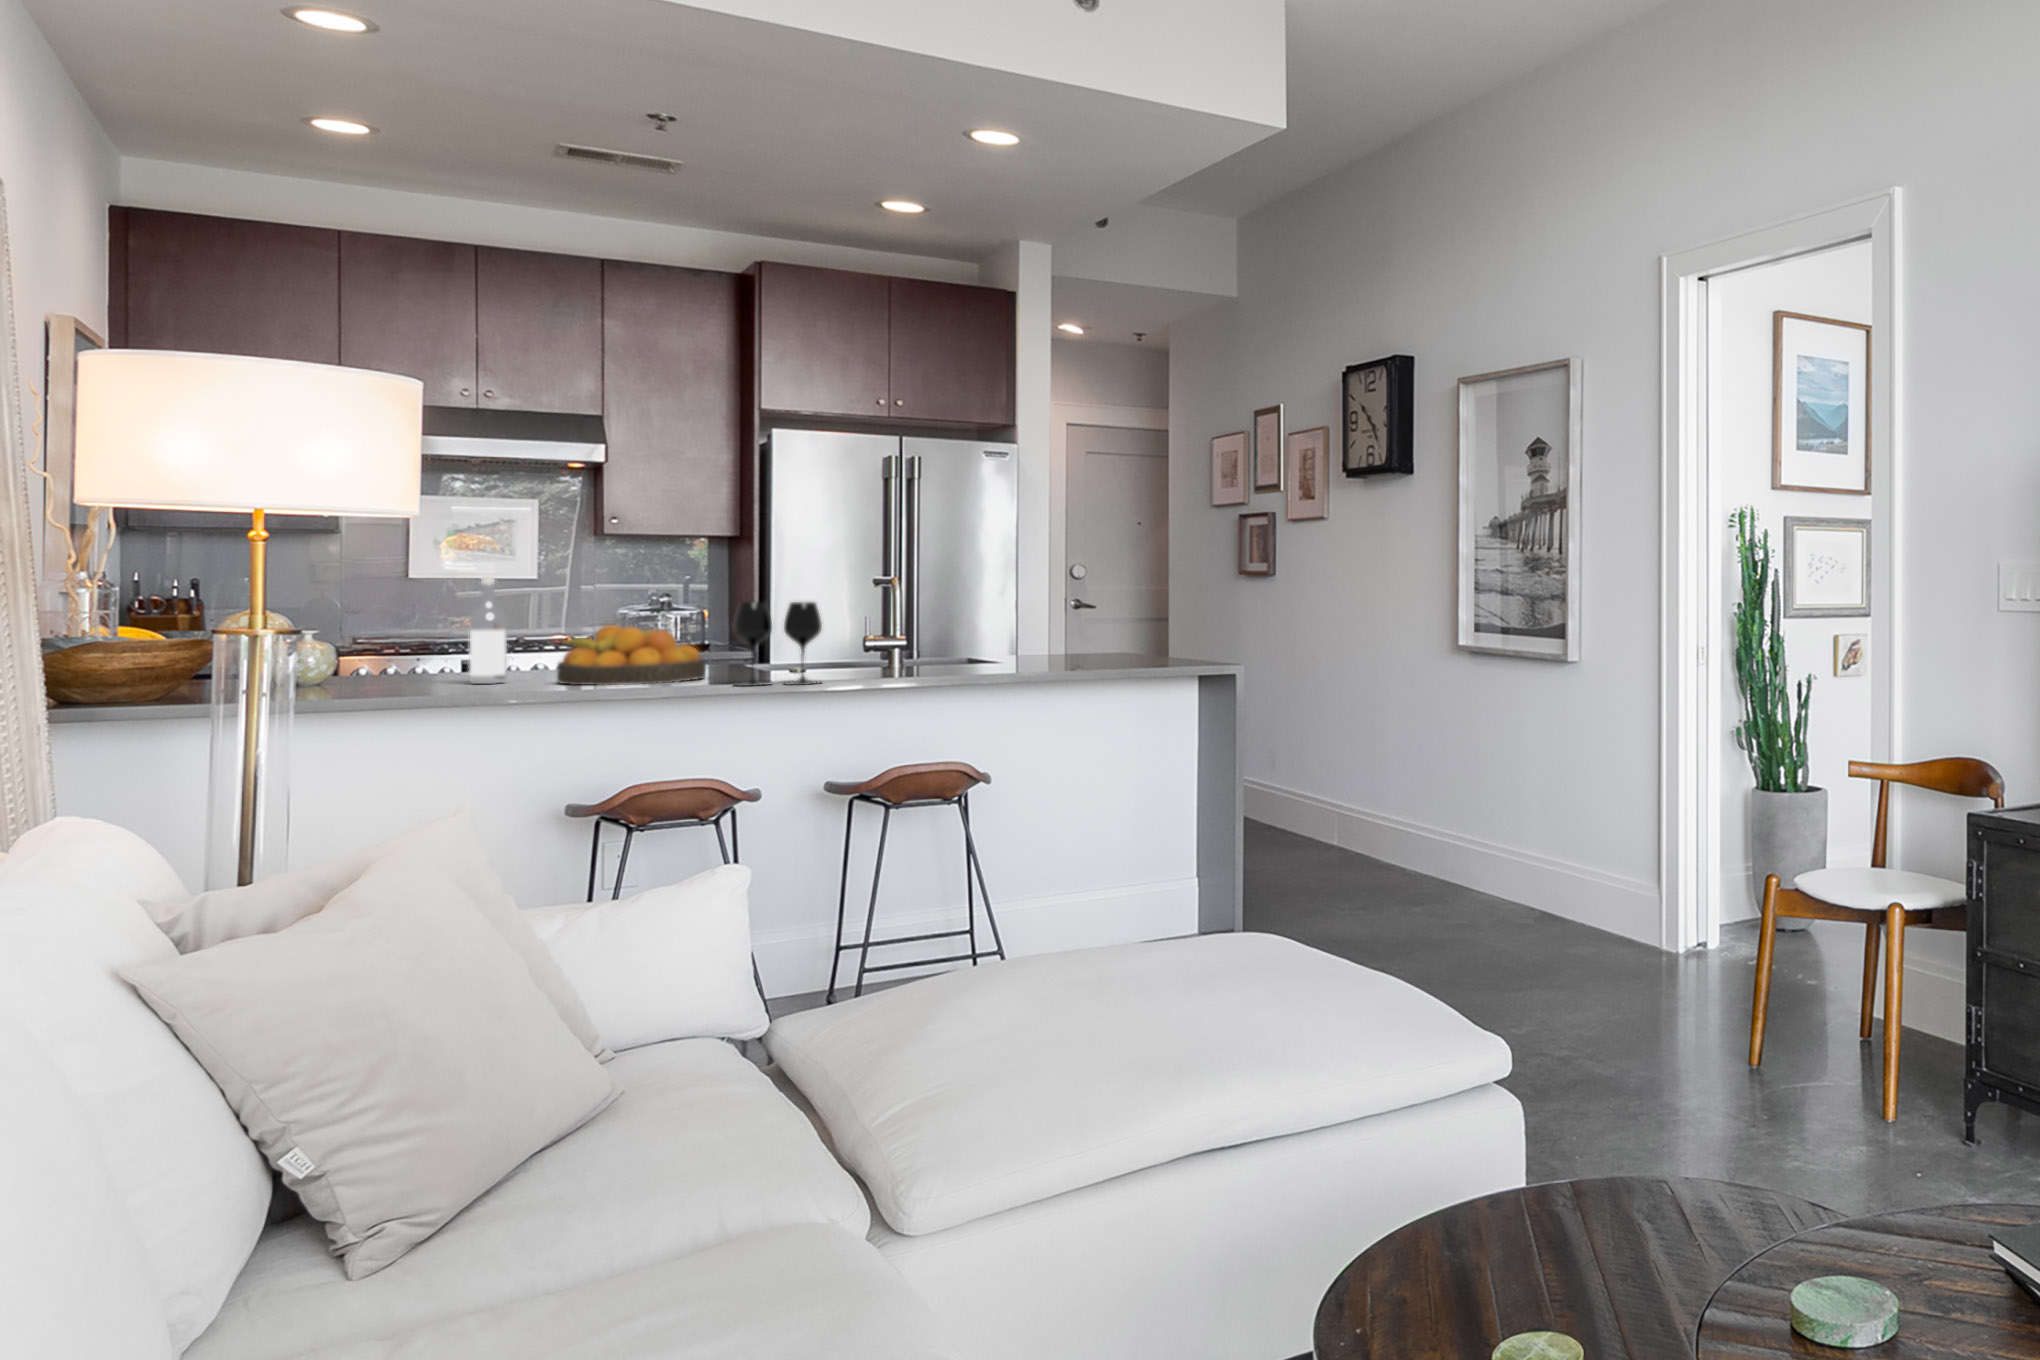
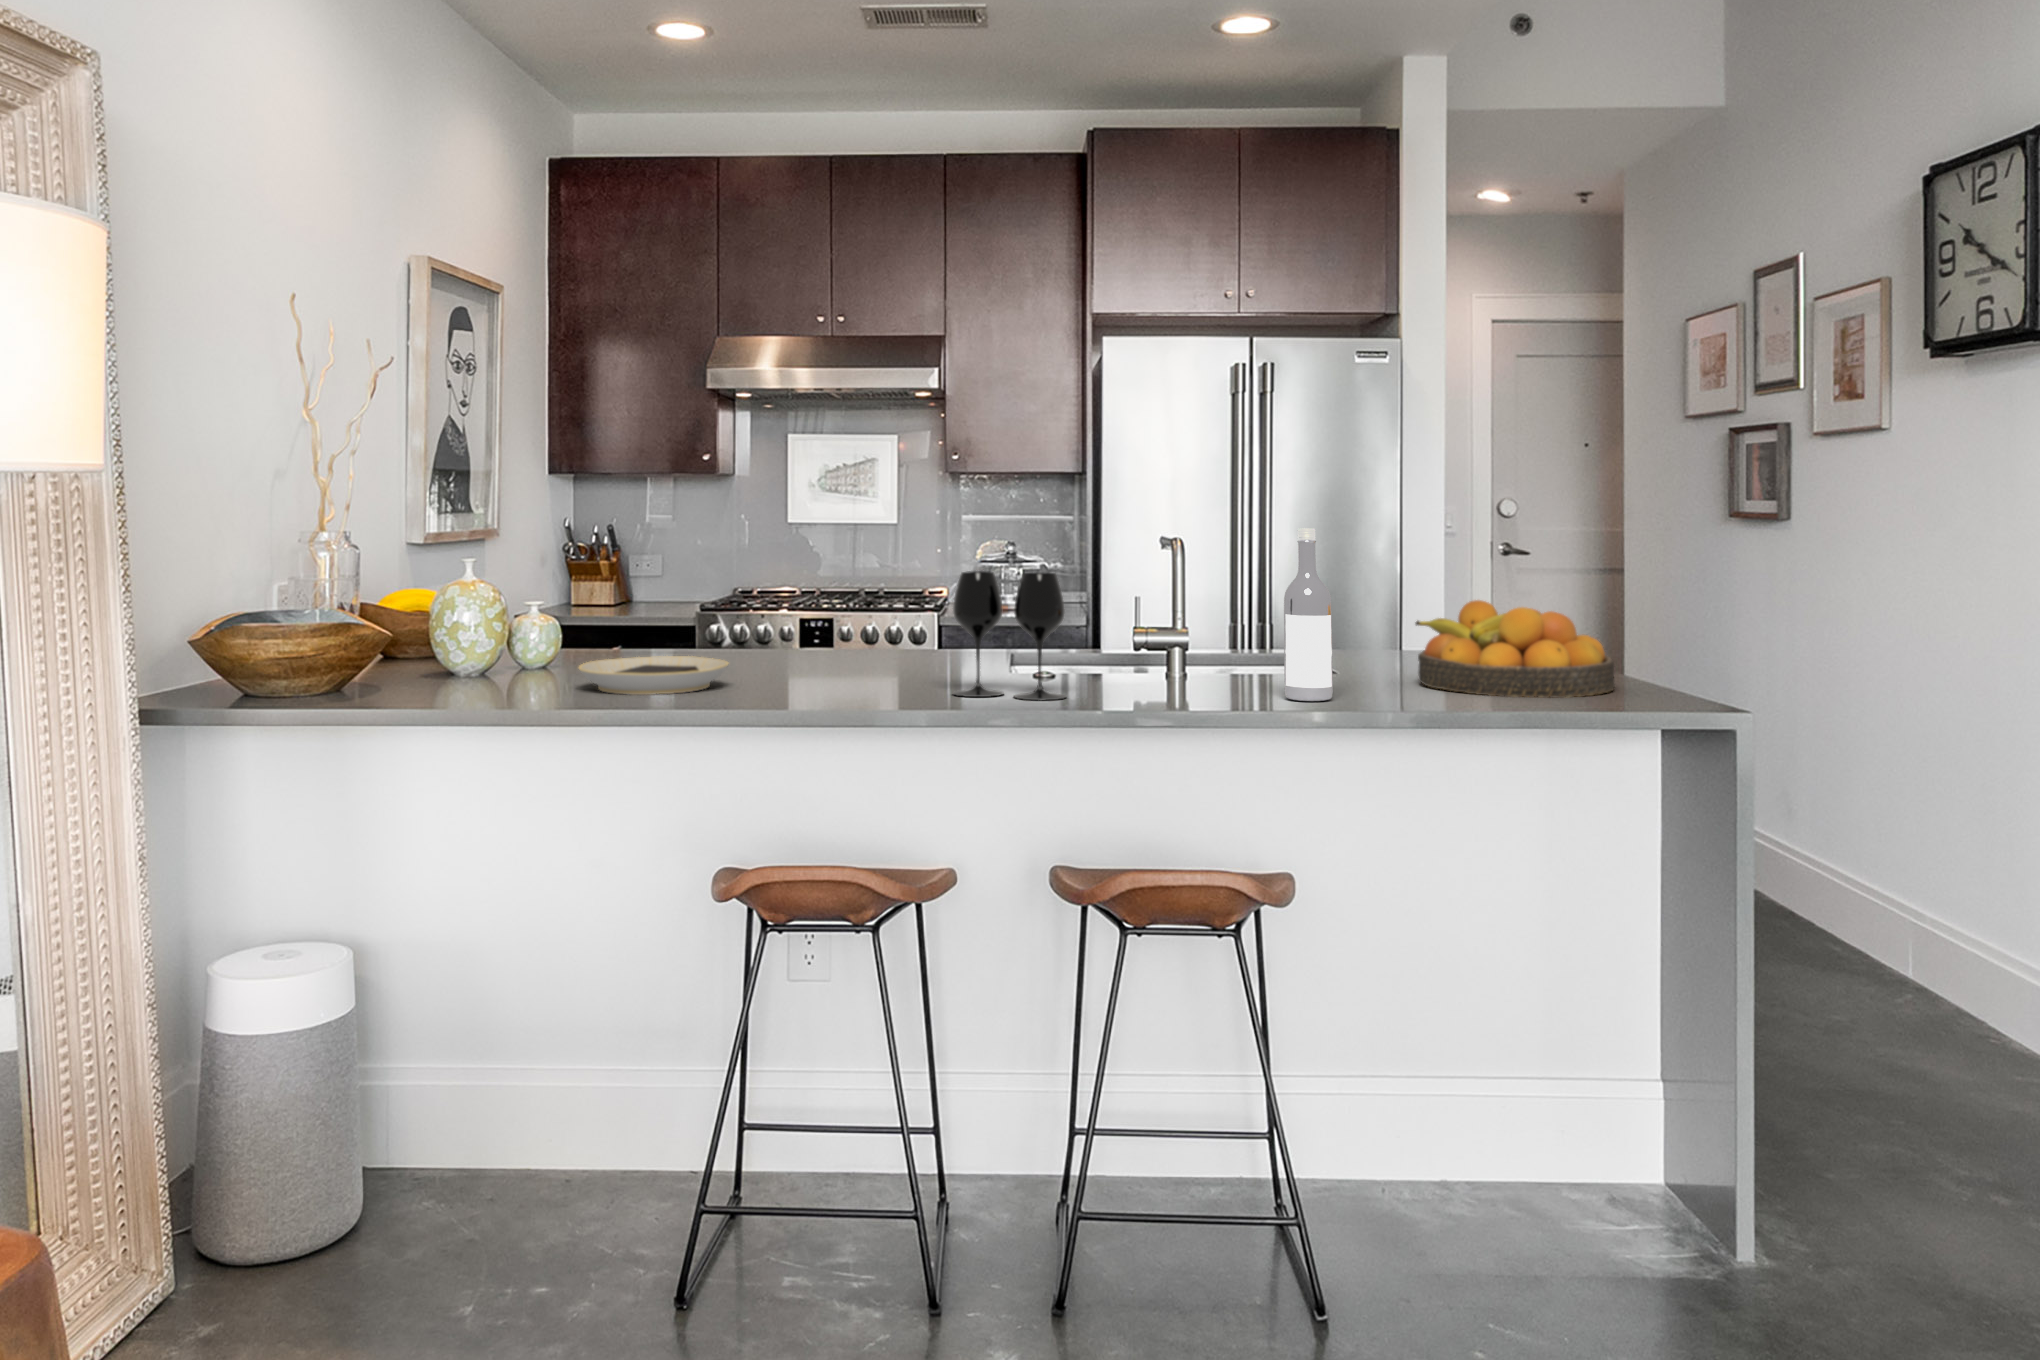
wine bottle: present [469,576,507,684] -> present [1284,528,1333,701]
fruit bowl: present [557,625,705,685] -> present [1416,600,1615,698]
plate: none [386,673,531,699] -> present [579,656,728,695]

